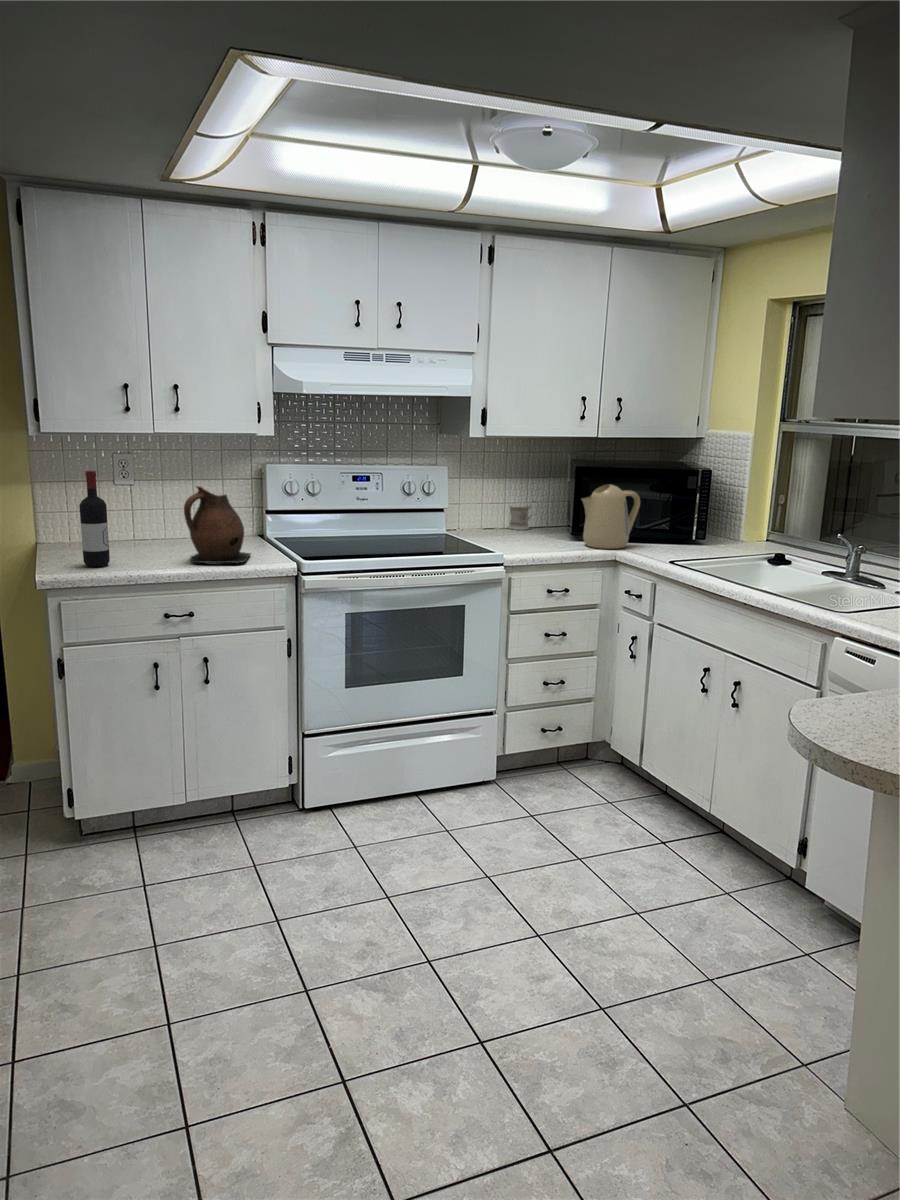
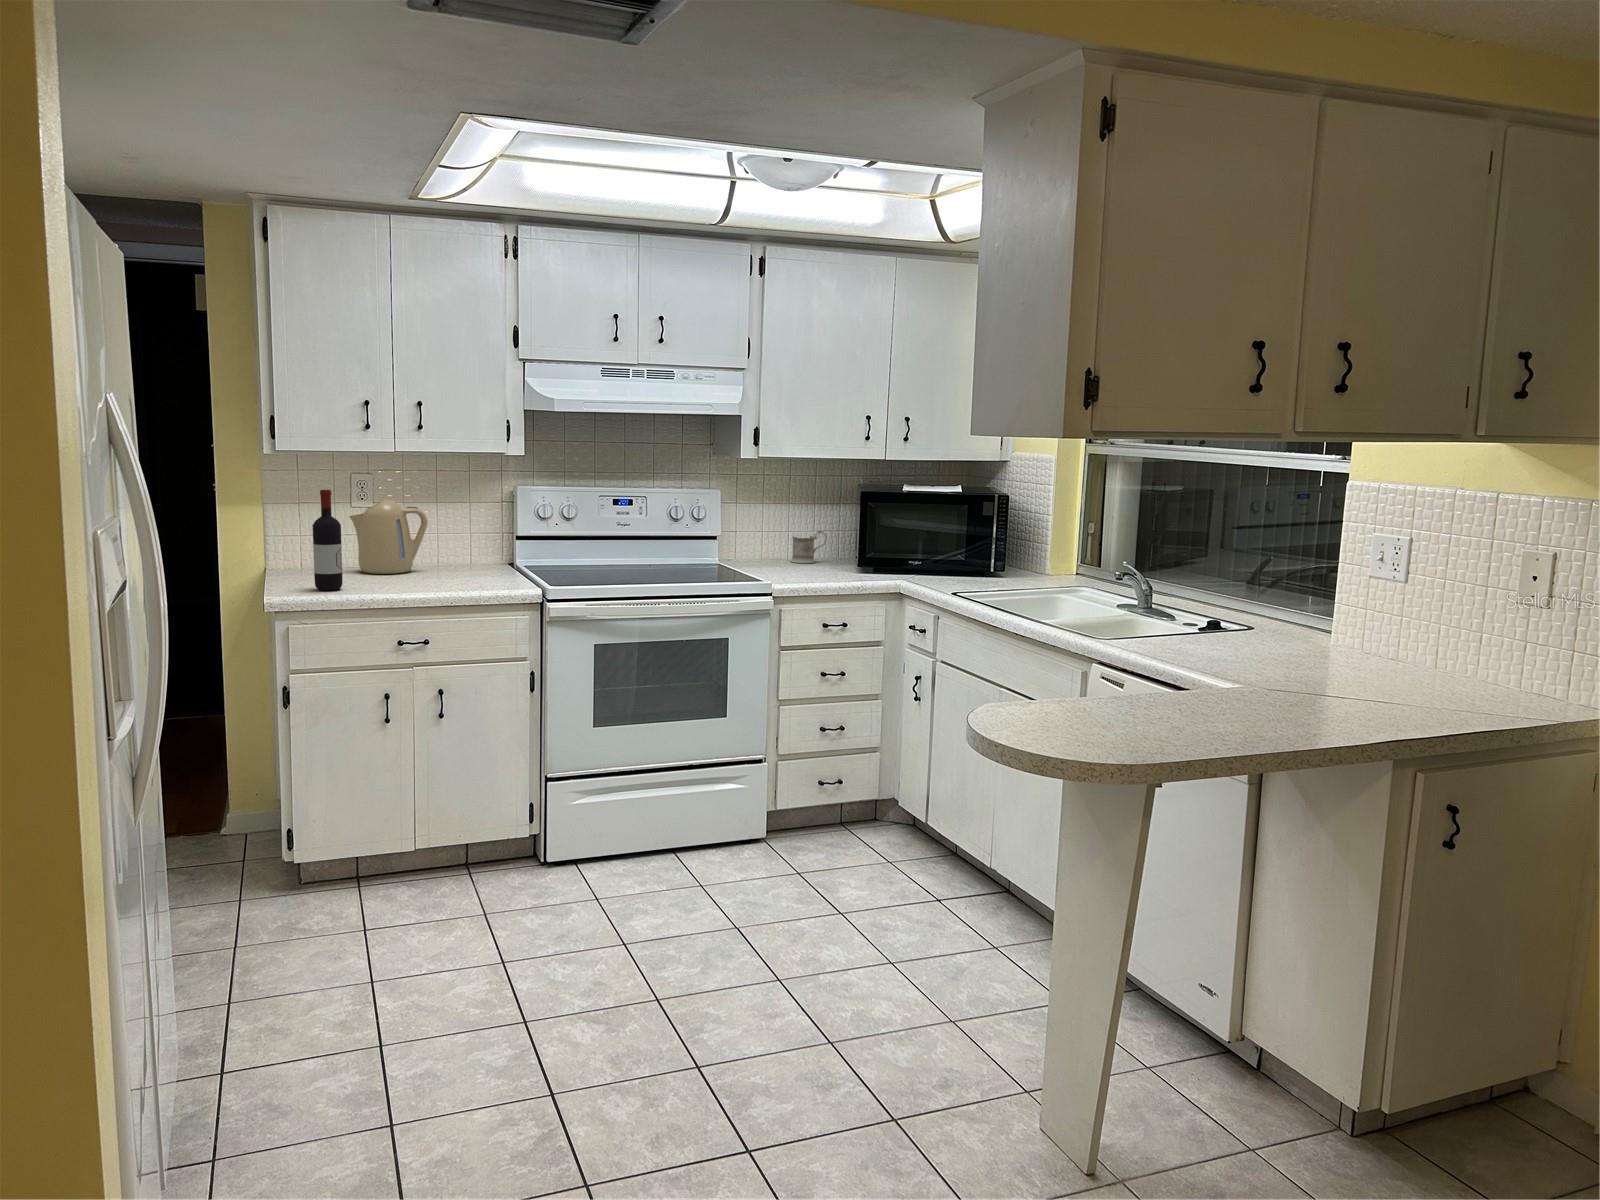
kettle: present [582,485,640,549] -> present [349,500,427,574]
ceramic pitcher: present [184,486,251,564] -> none [423,507,495,590]

